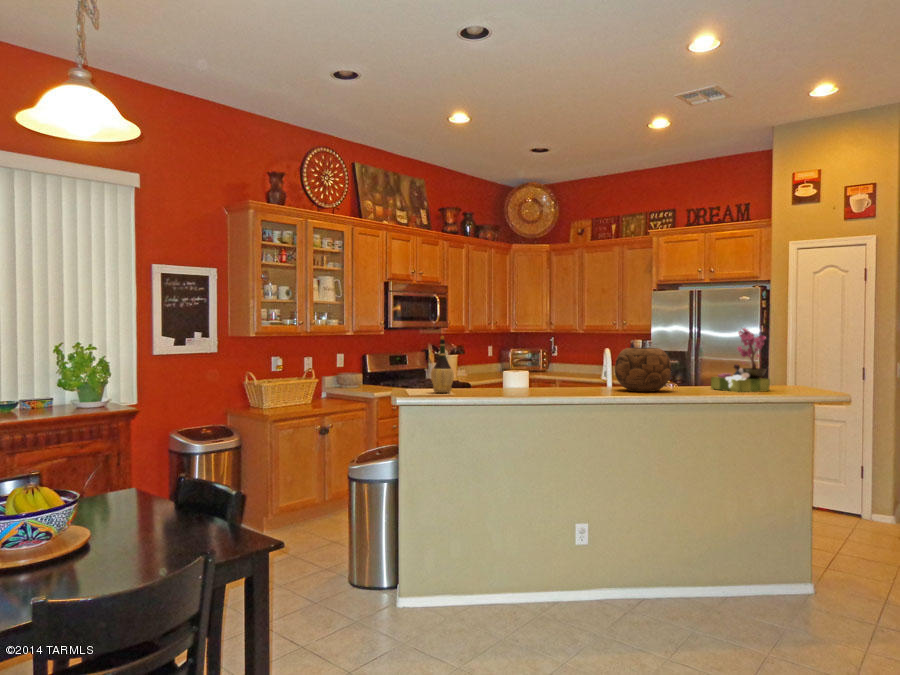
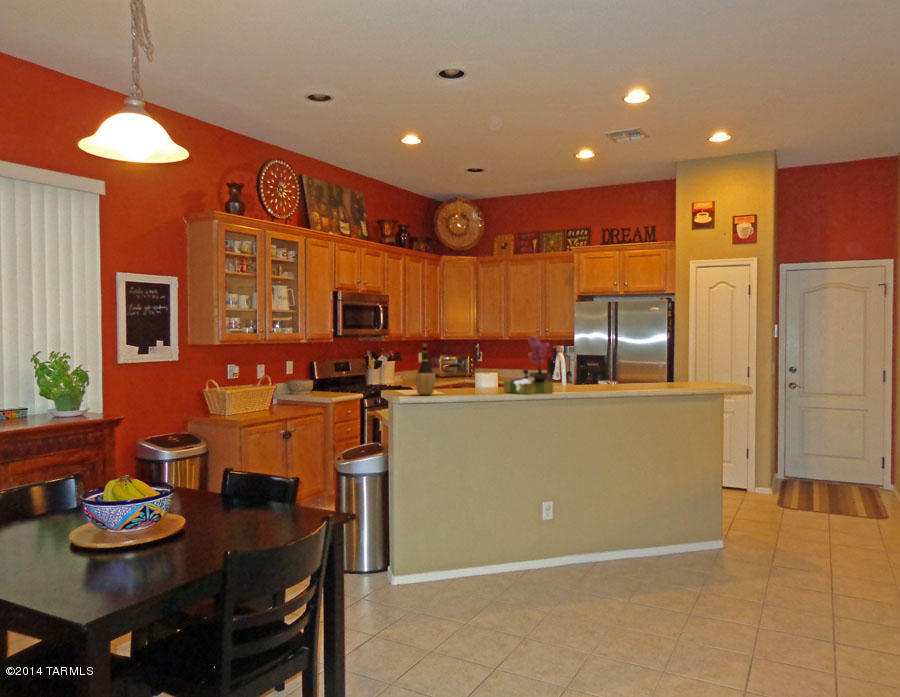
flower arrangement: present [711,328,770,392] -> present [504,336,553,395]
decorative bowl: present [615,348,671,392] -> none [569,353,616,391]

